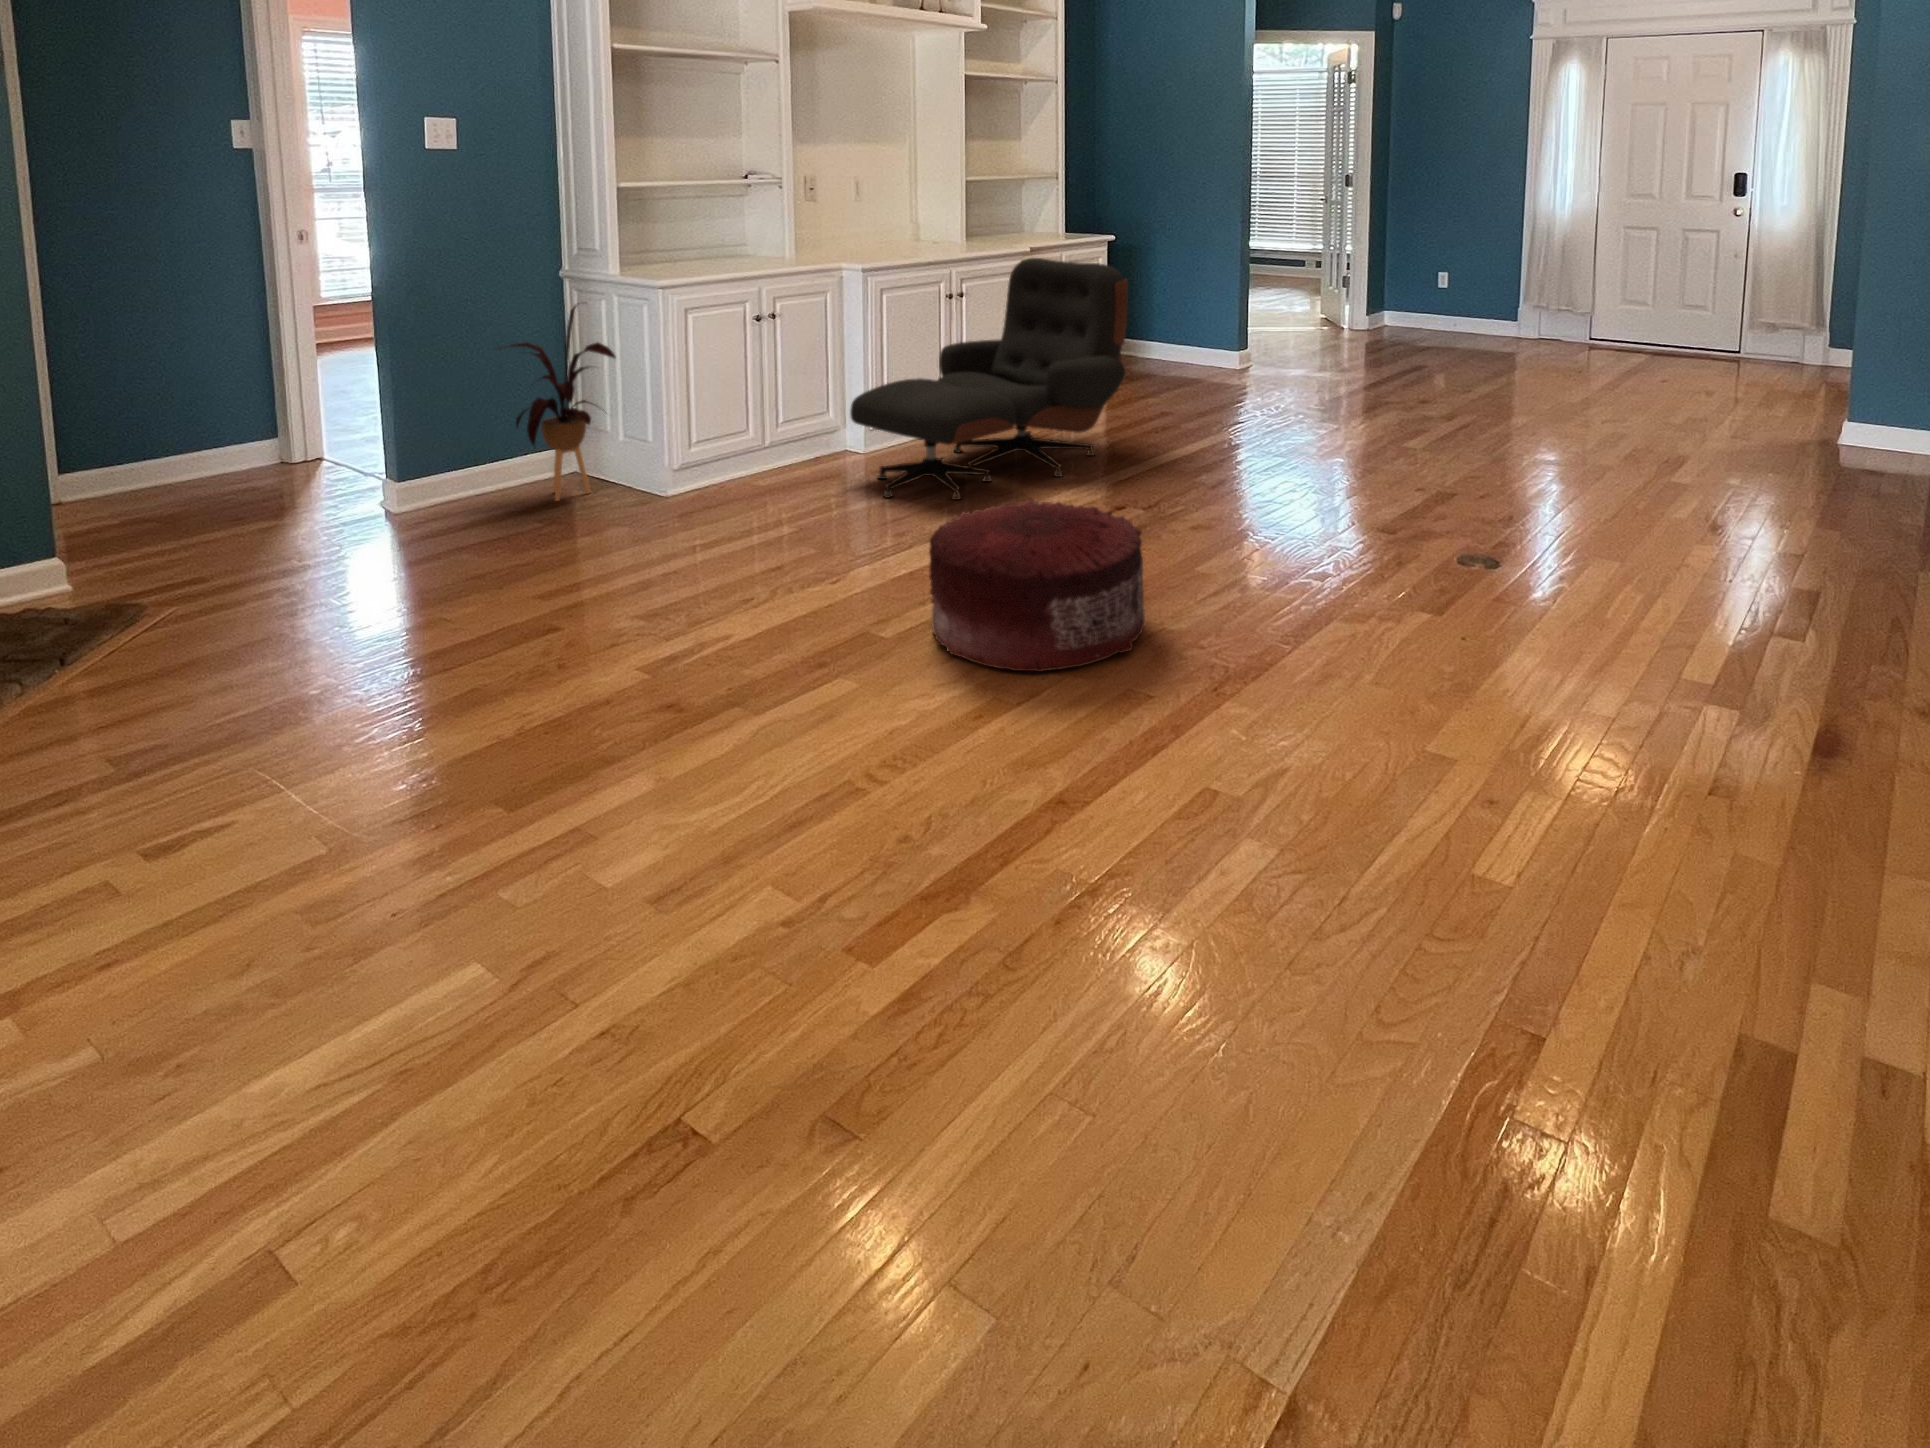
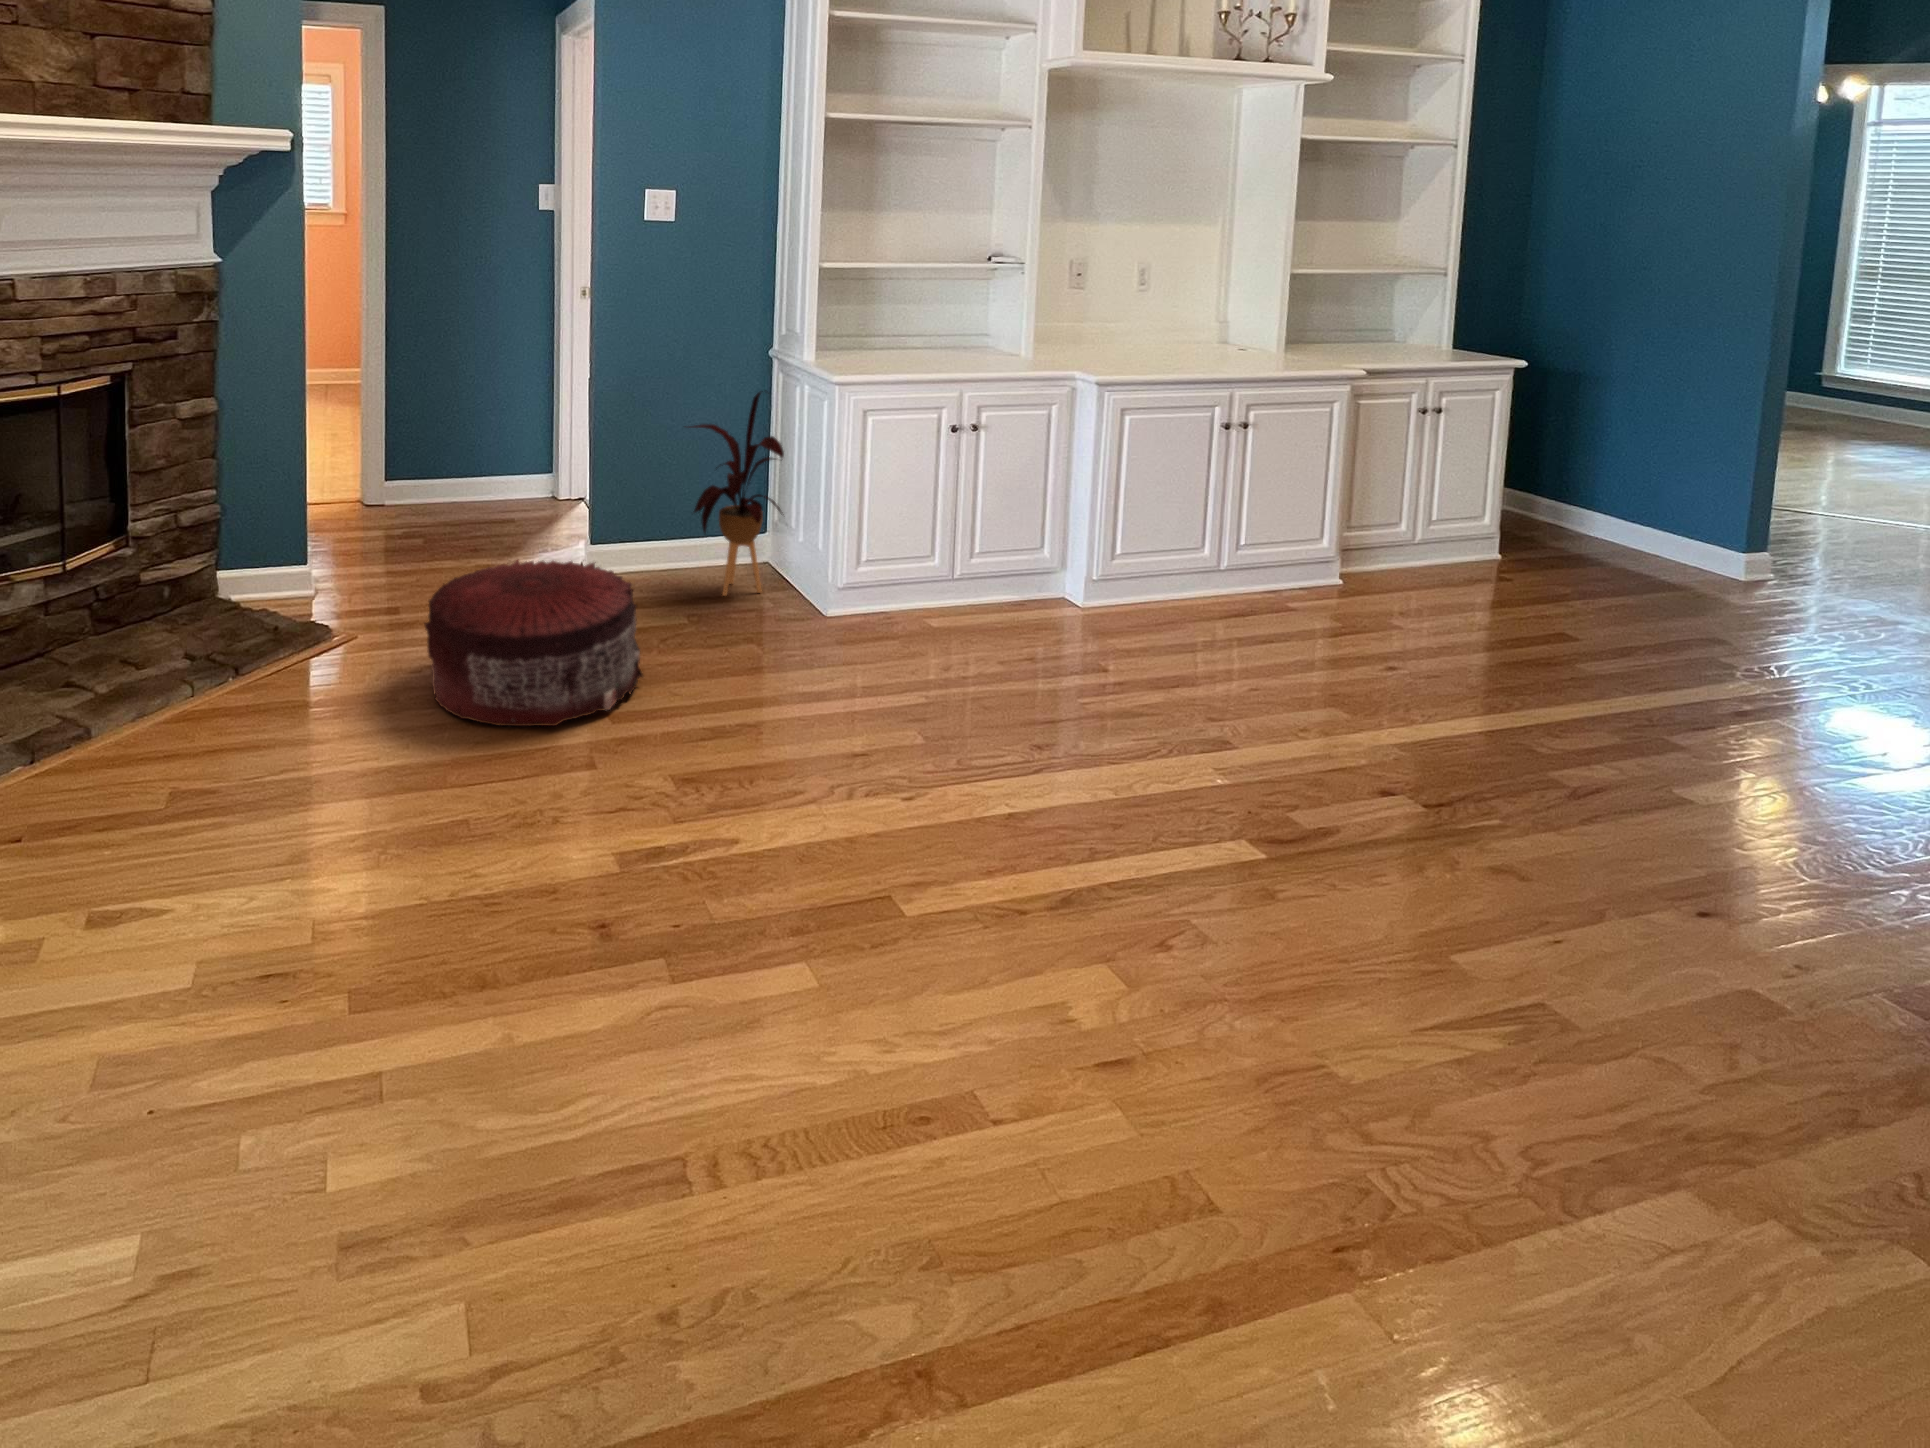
lounge chair: present [850,258,1128,500] -> none [1043,395,1472,713]
pouf: present [929,499,1145,672] -> present [425,560,643,726]

